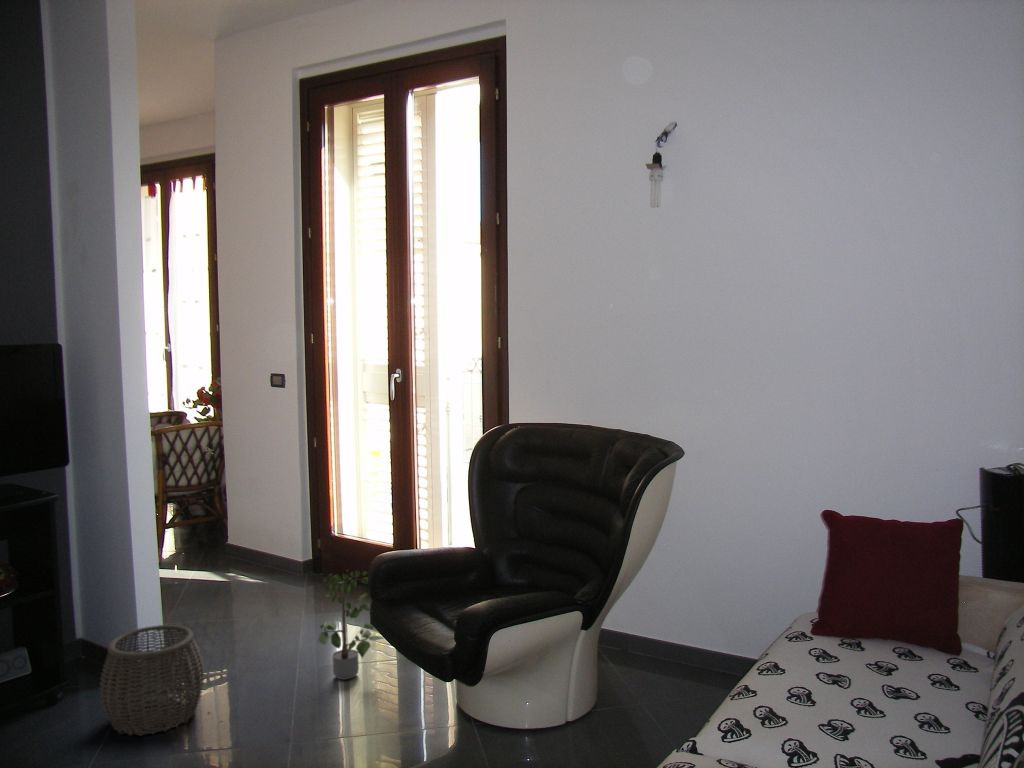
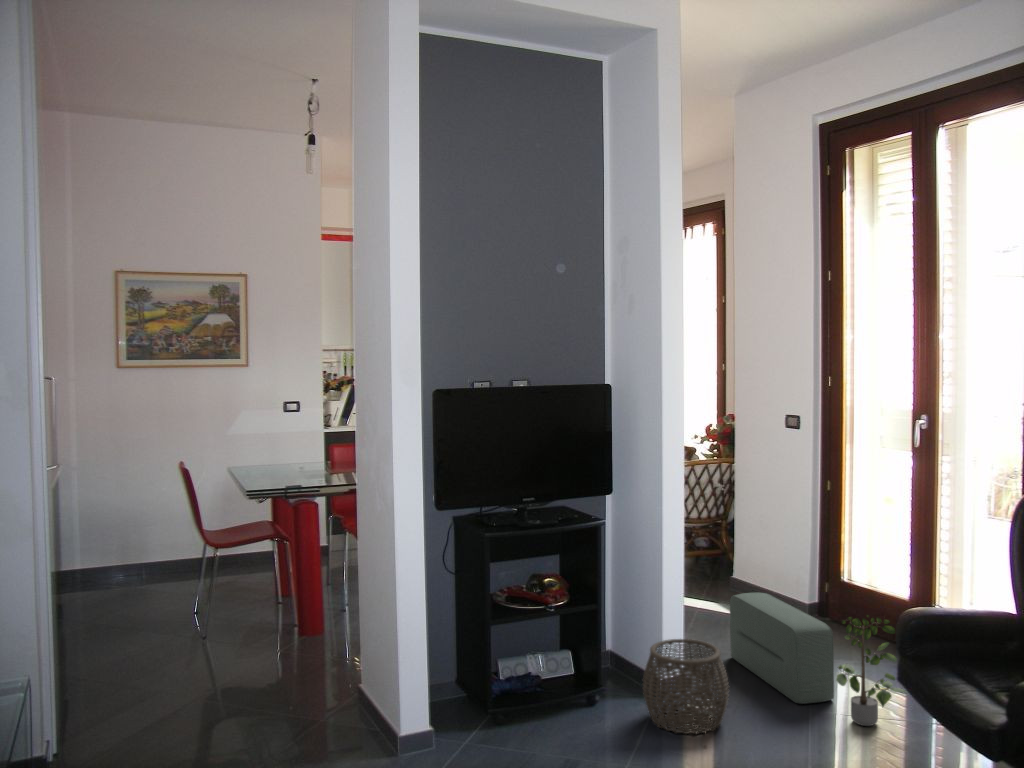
pouf: none [212,559,318,670] -> present [730,593,834,704]

